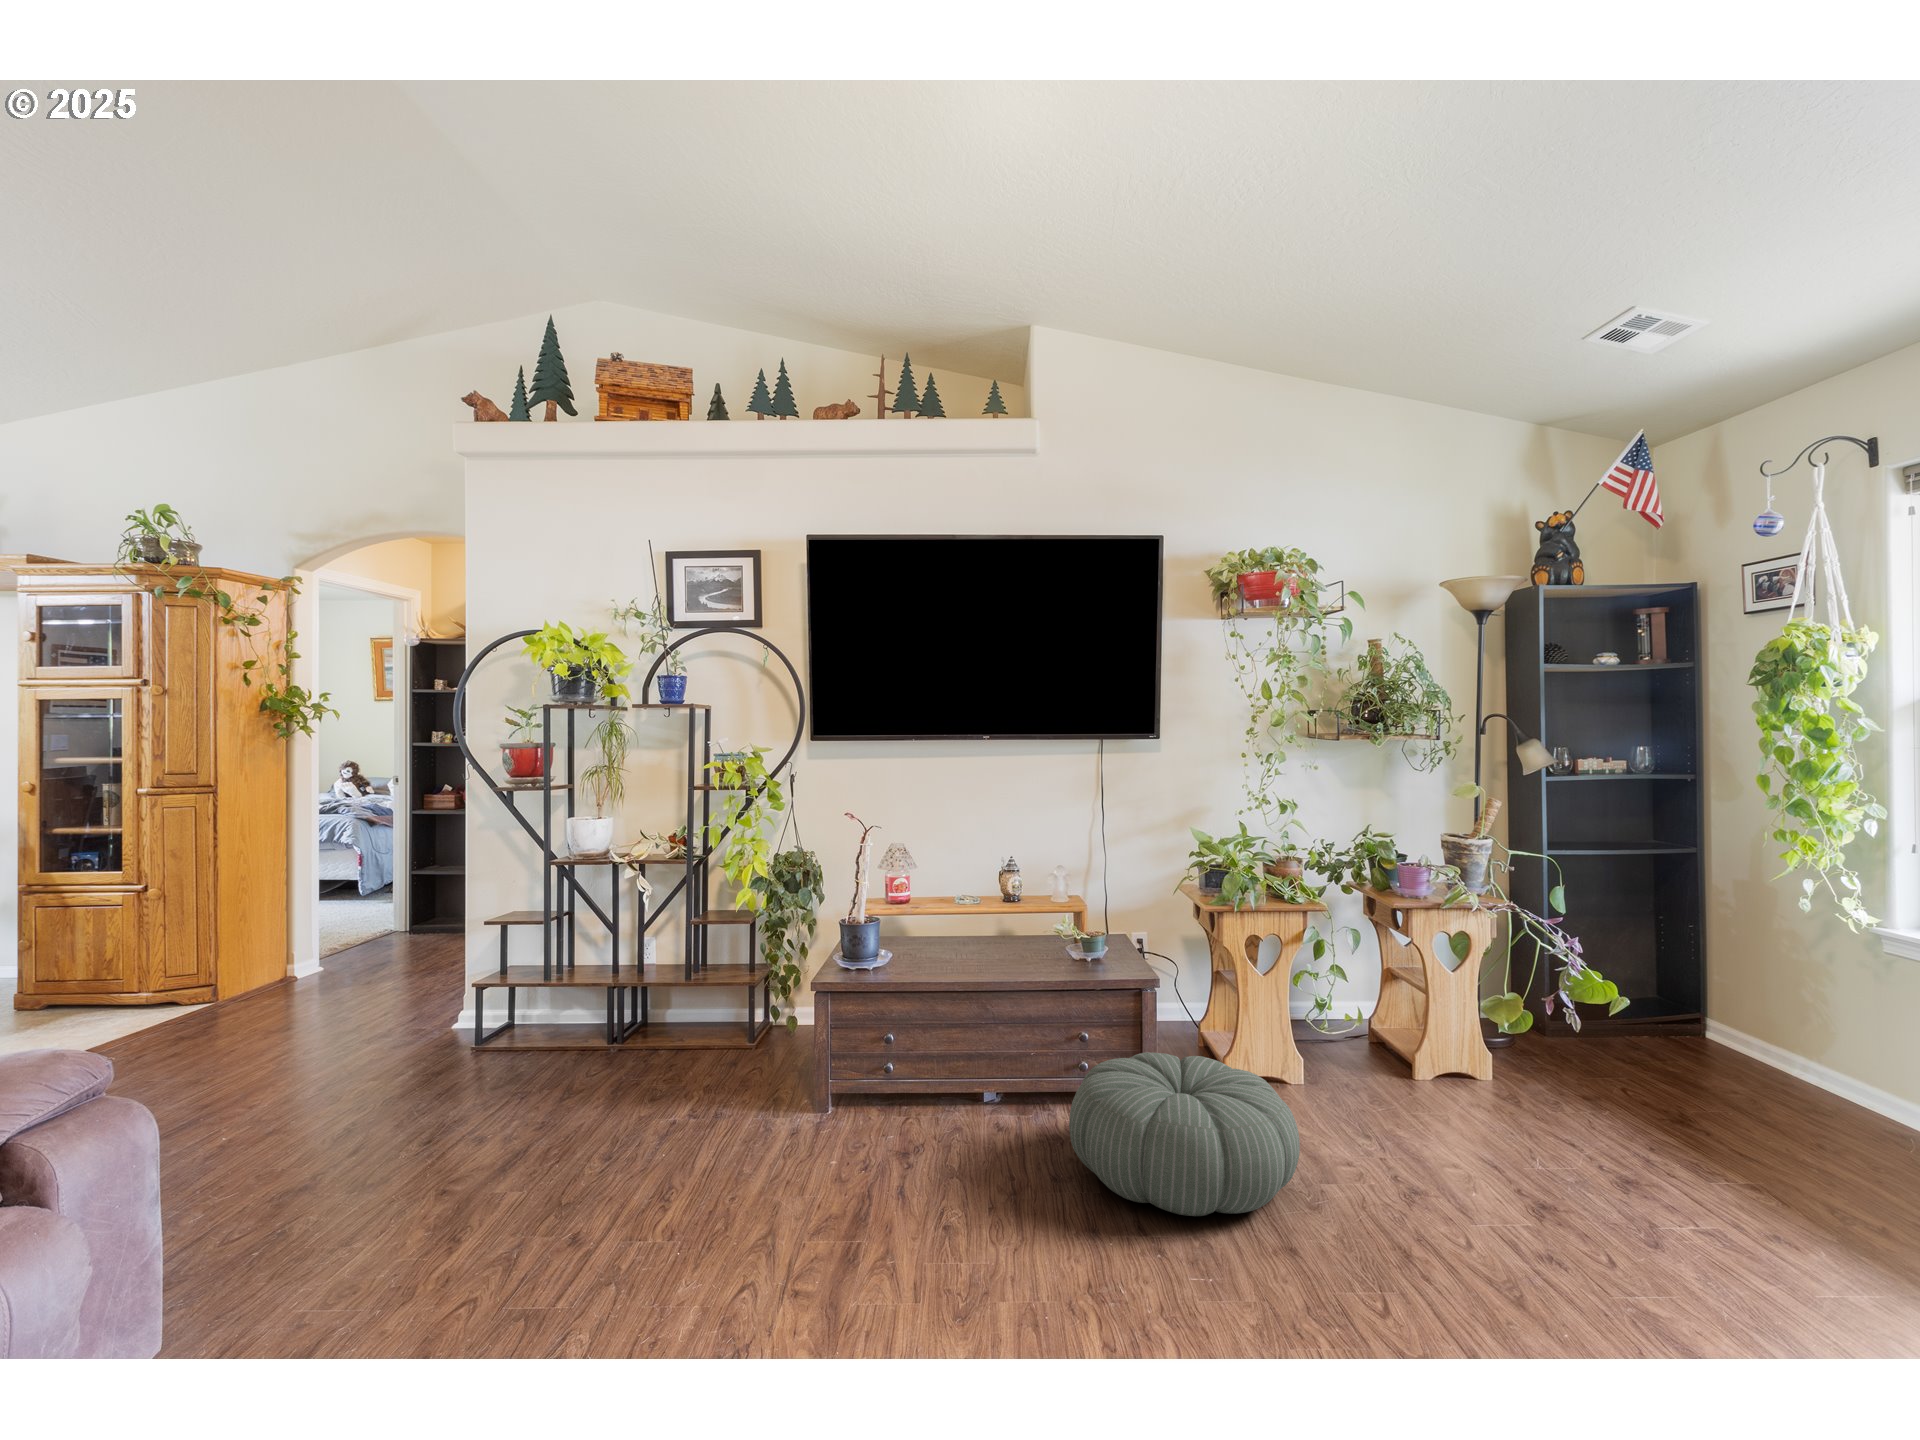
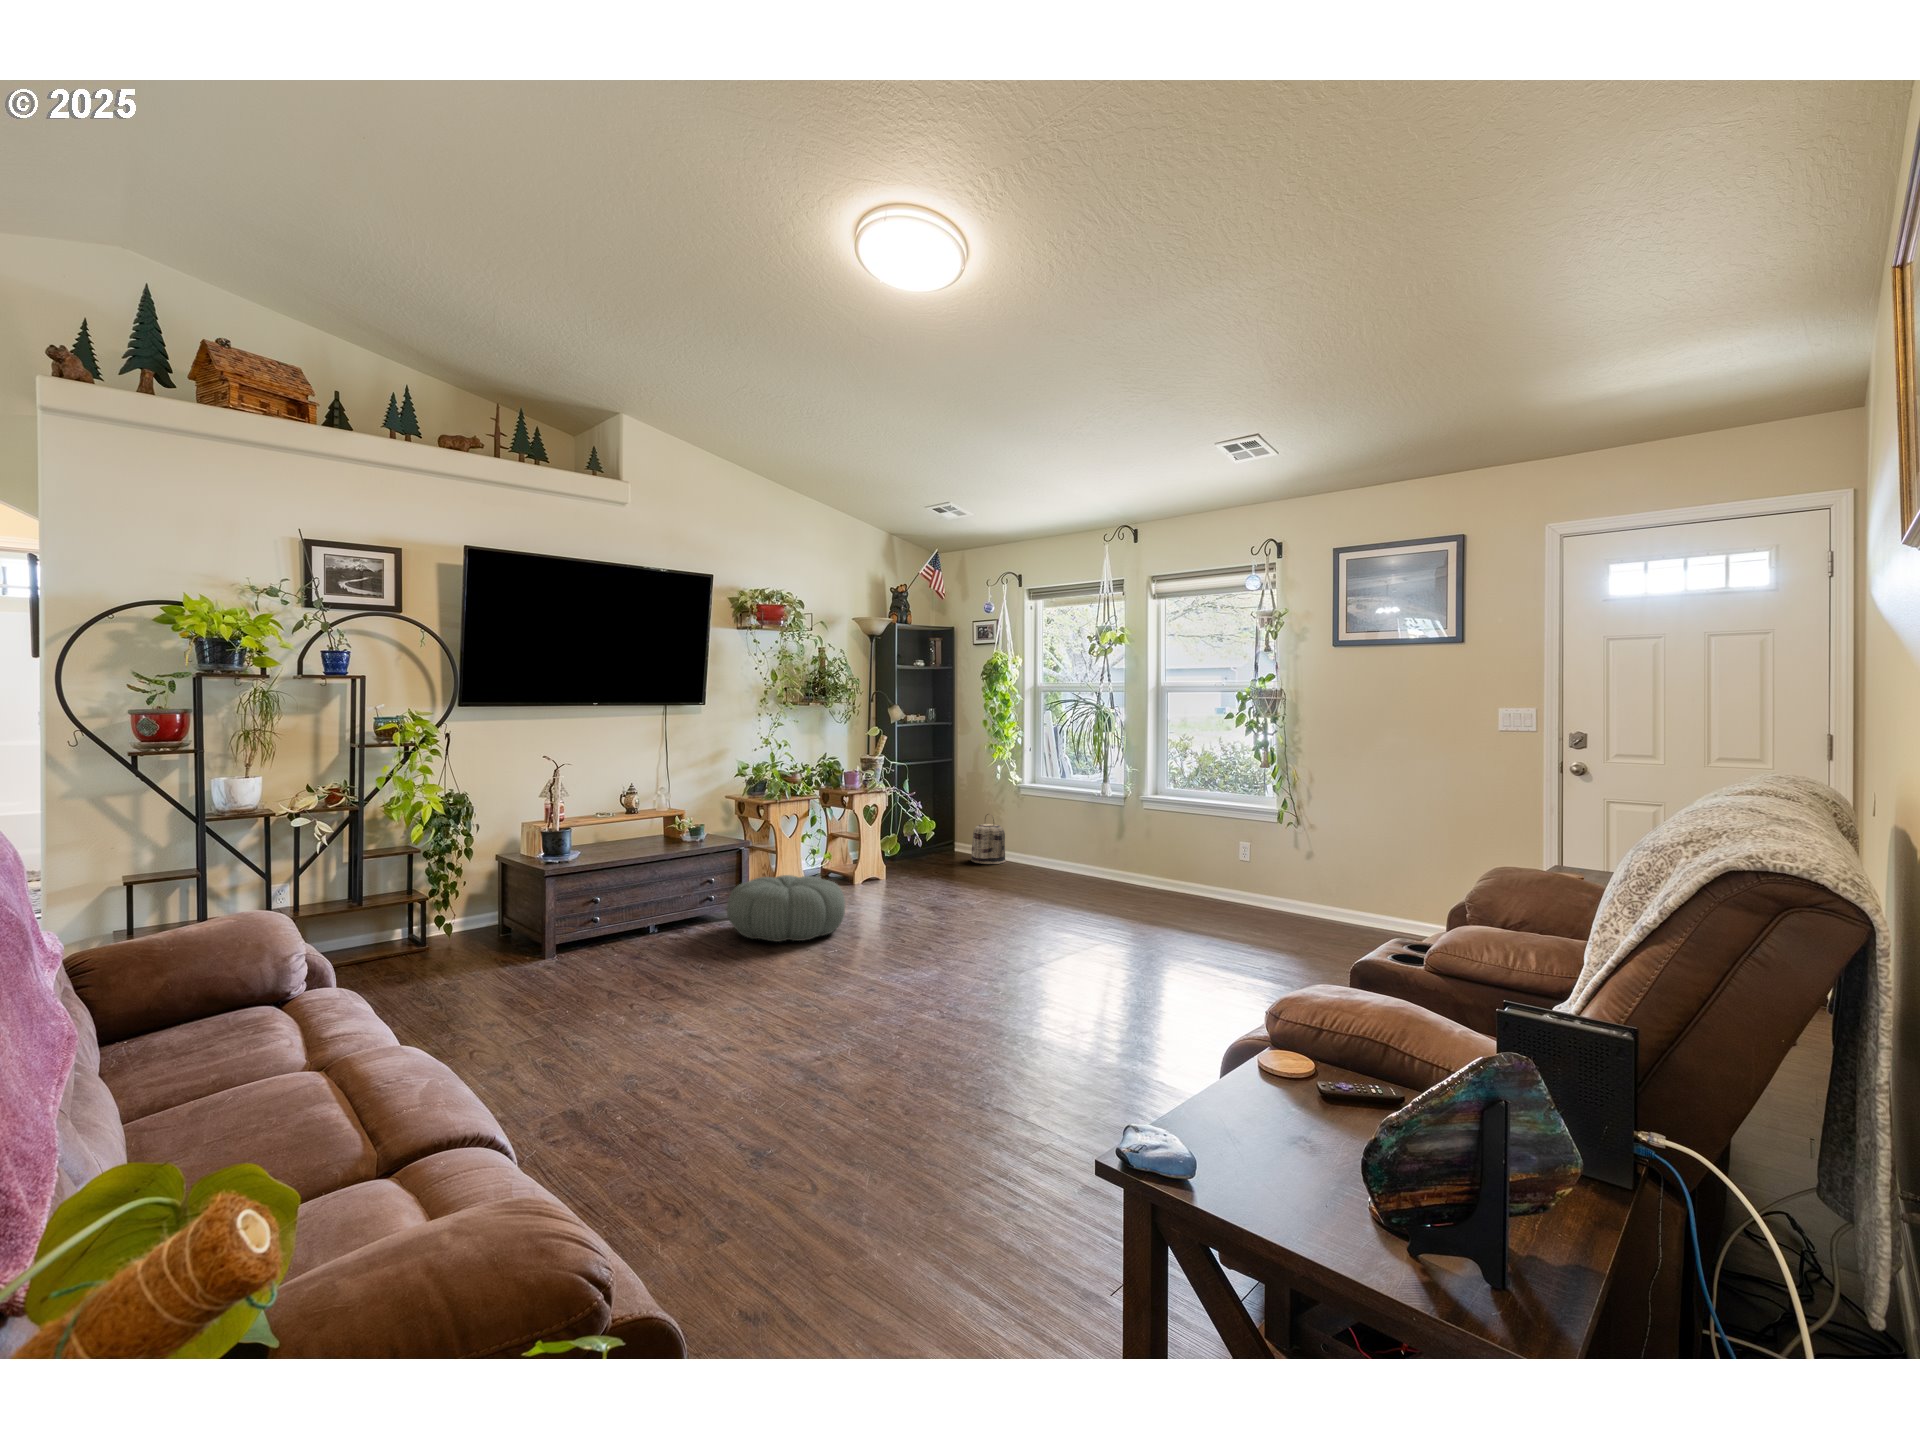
basket: none [1729,981,1832,1102] -> present [971,814,1006,864]

